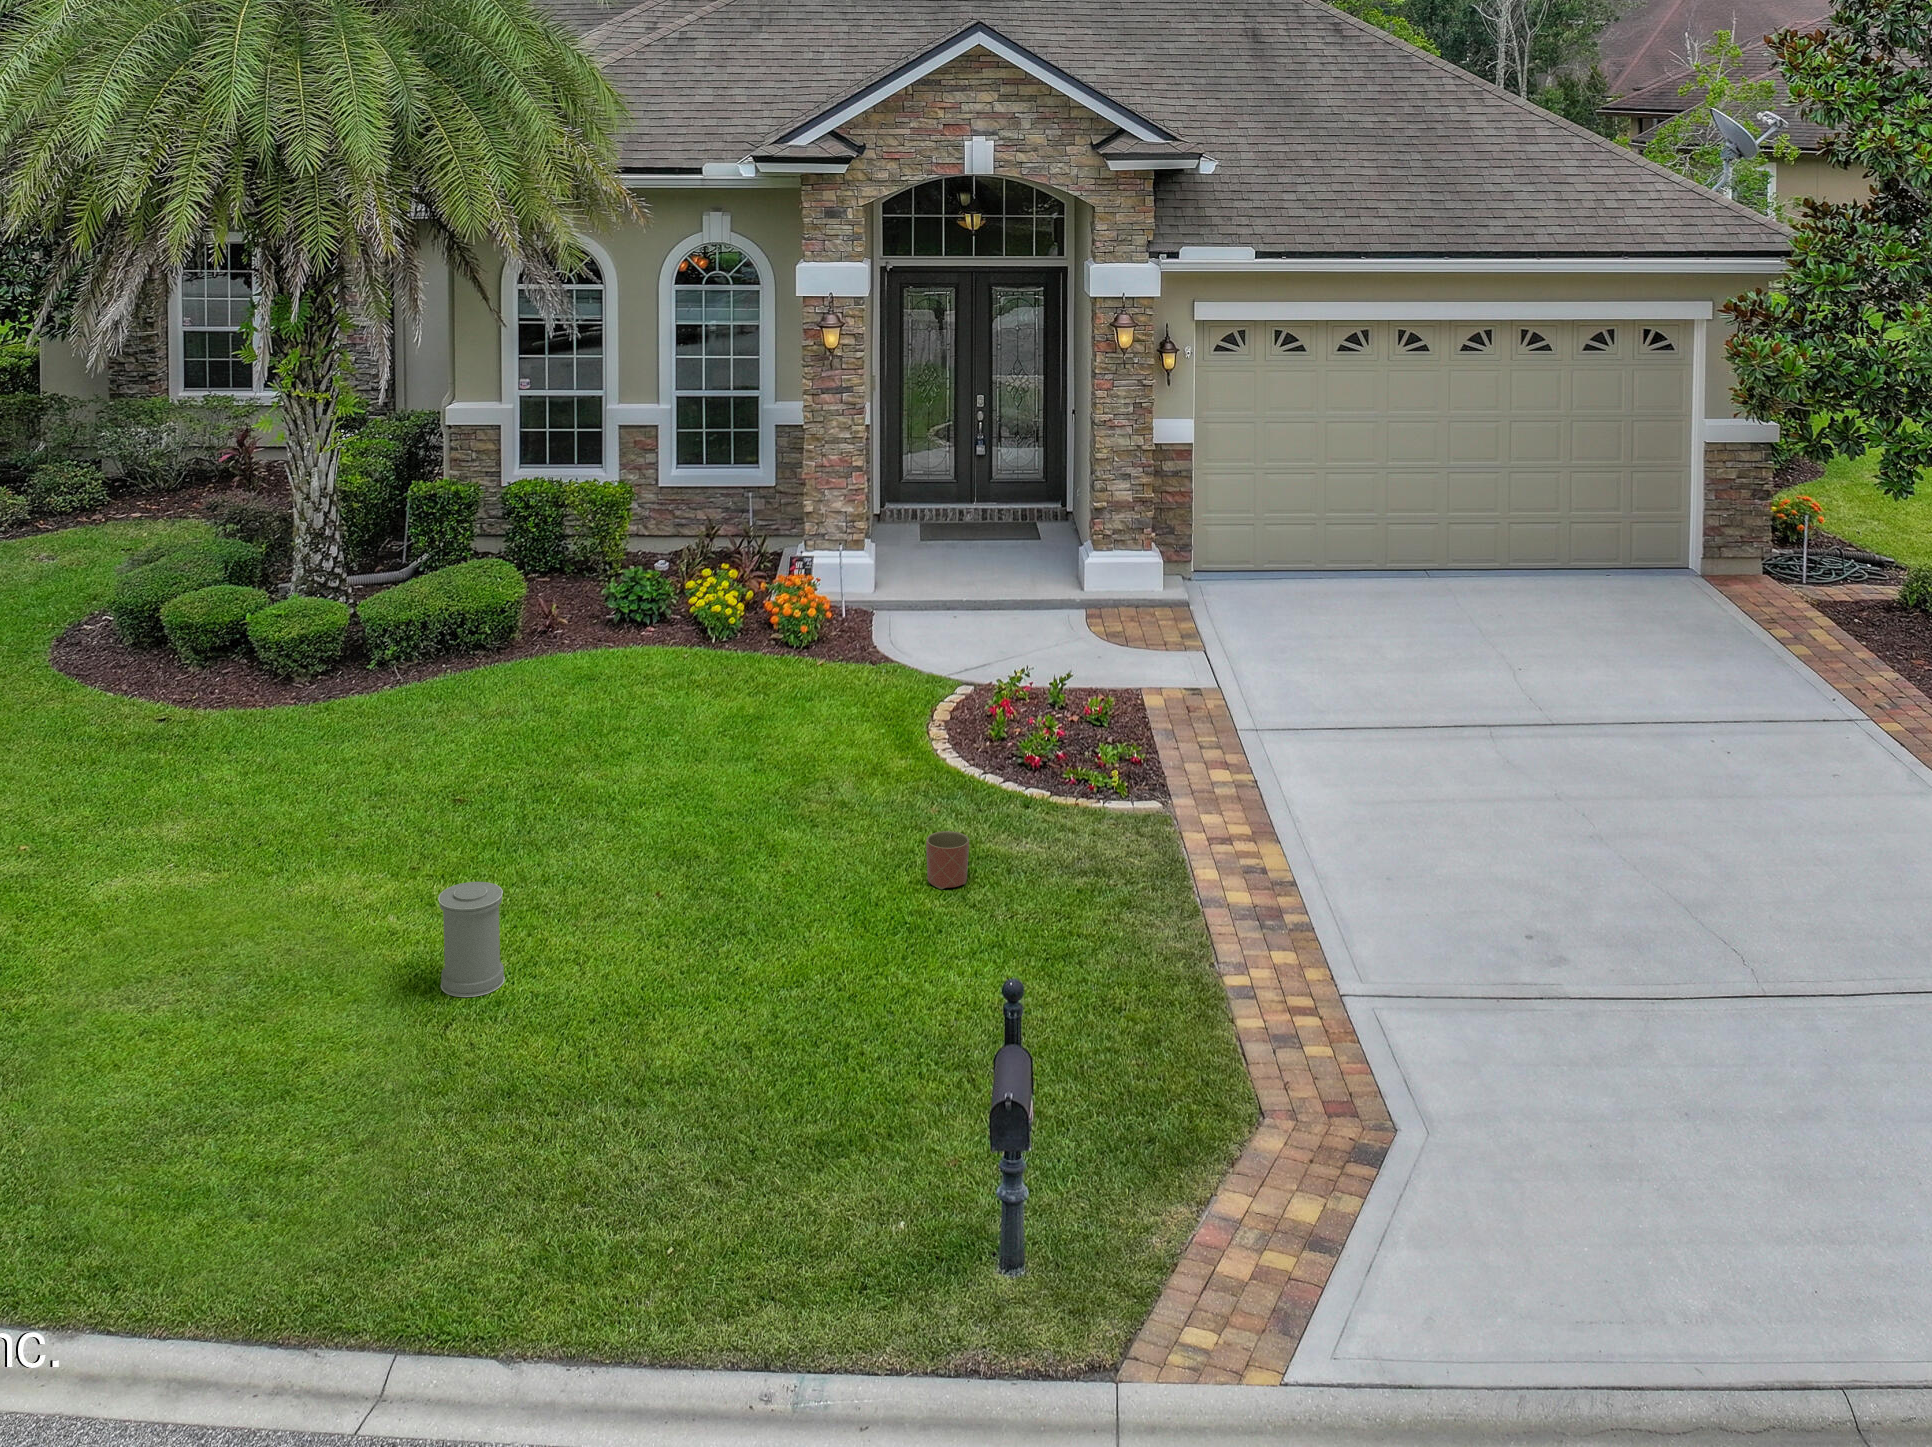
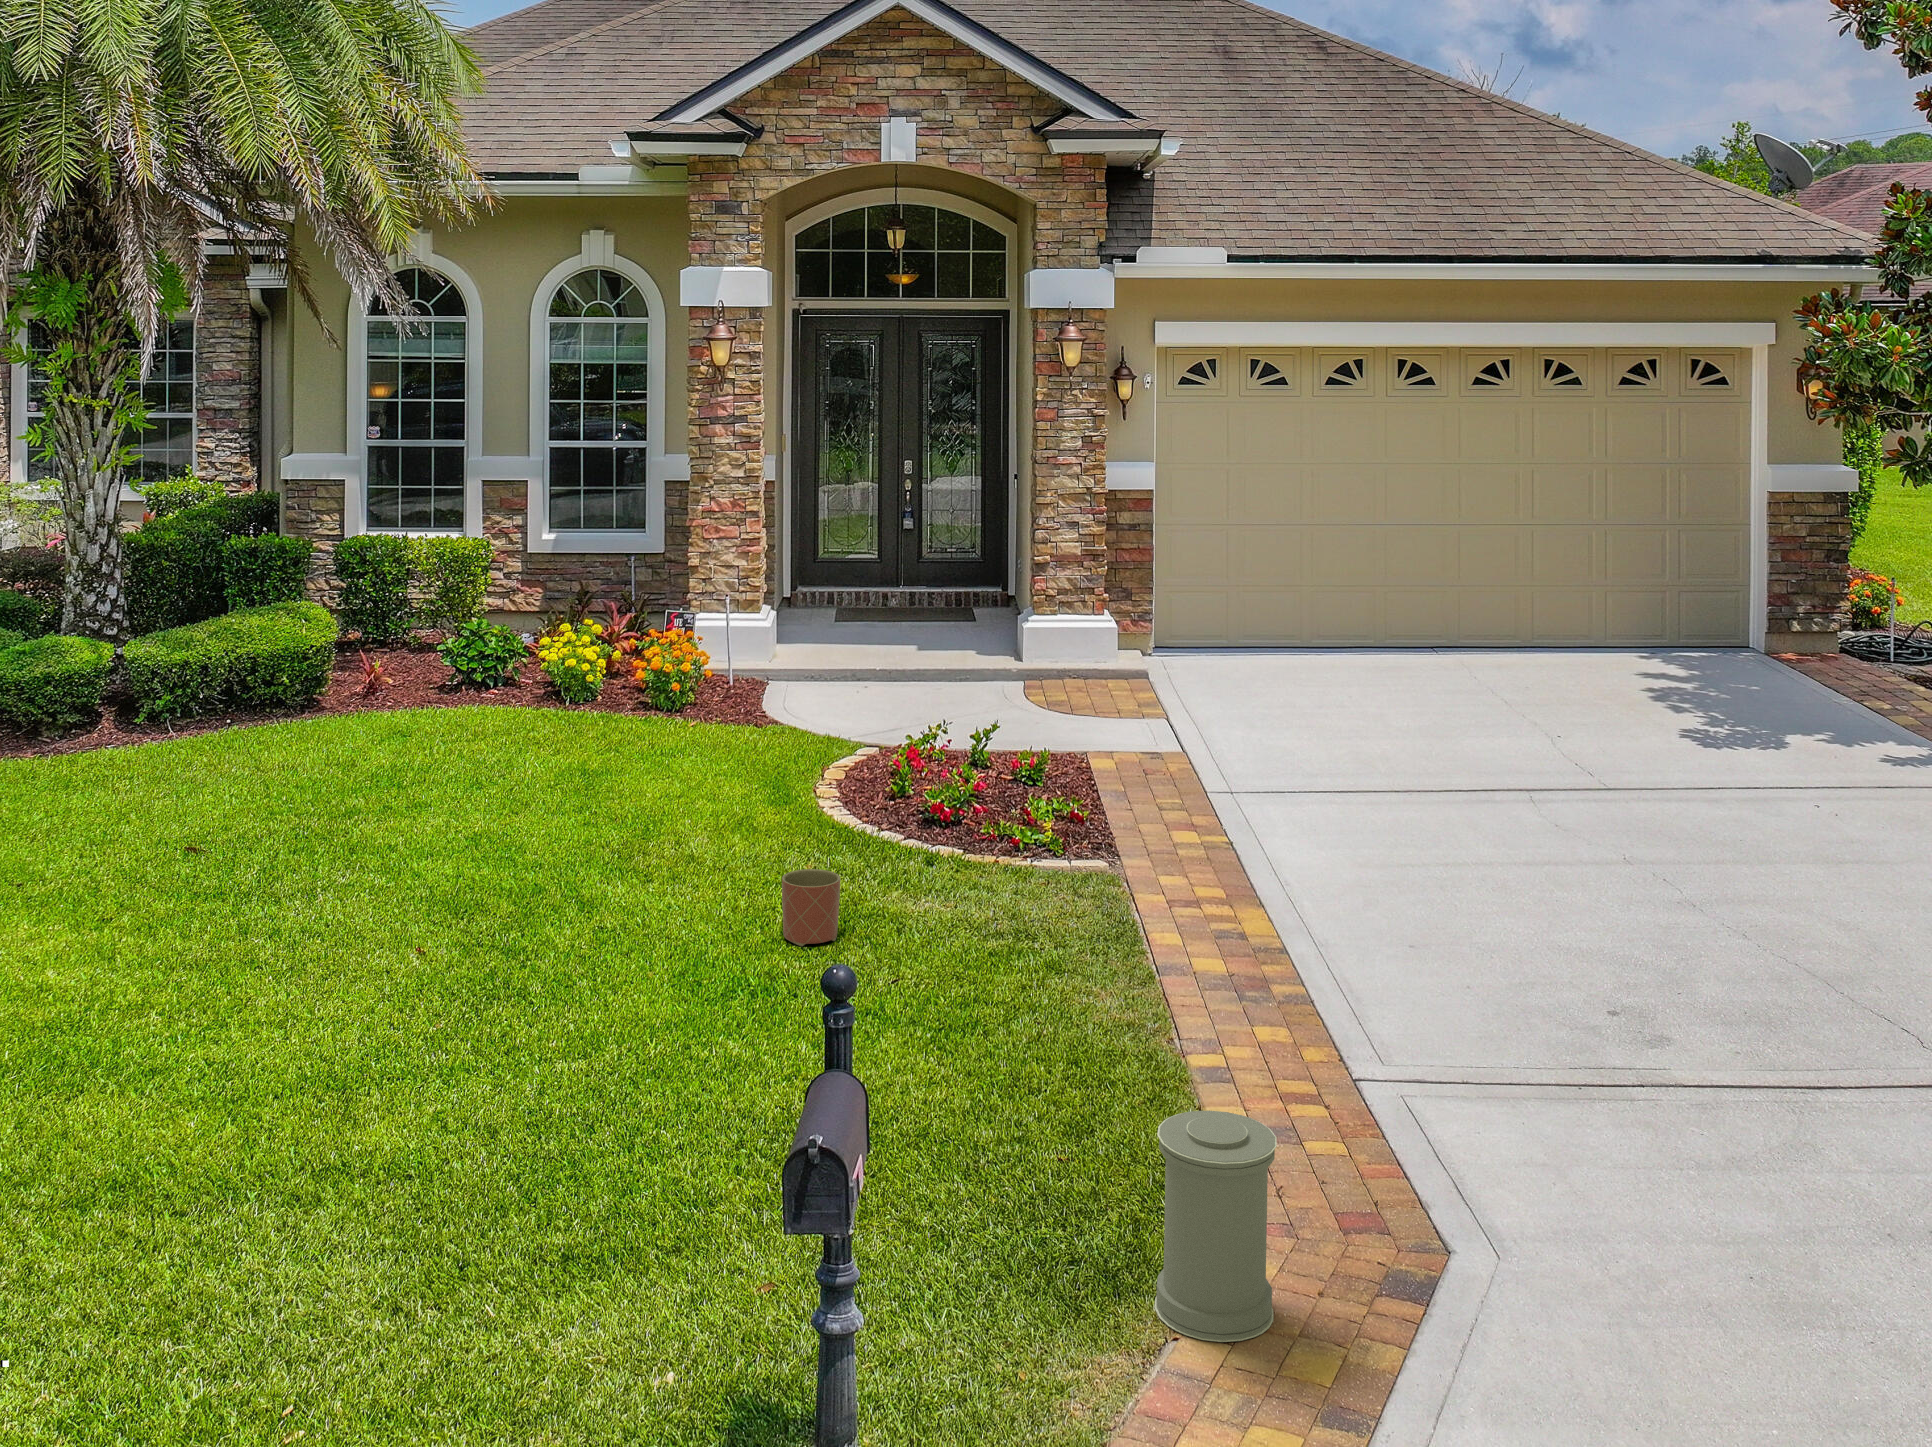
trash can: present [438,882,505,997] -> present [1154,1110,1277,1342]

